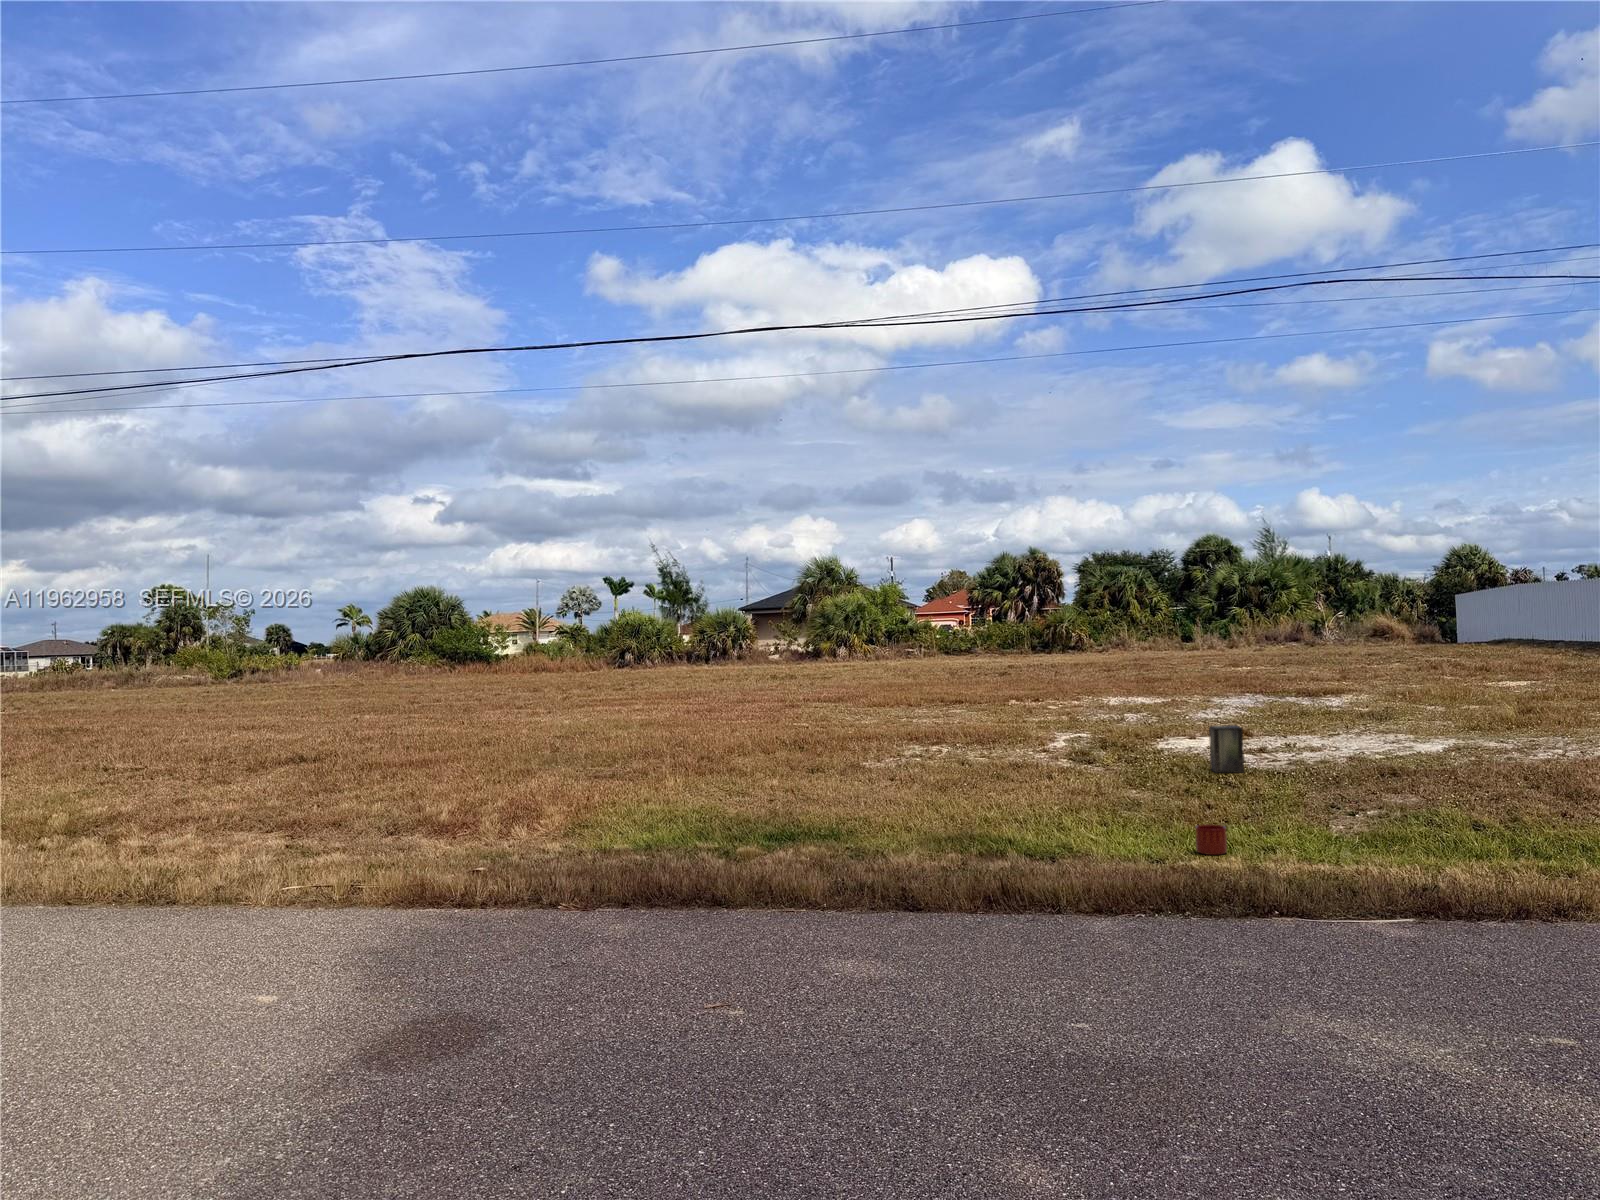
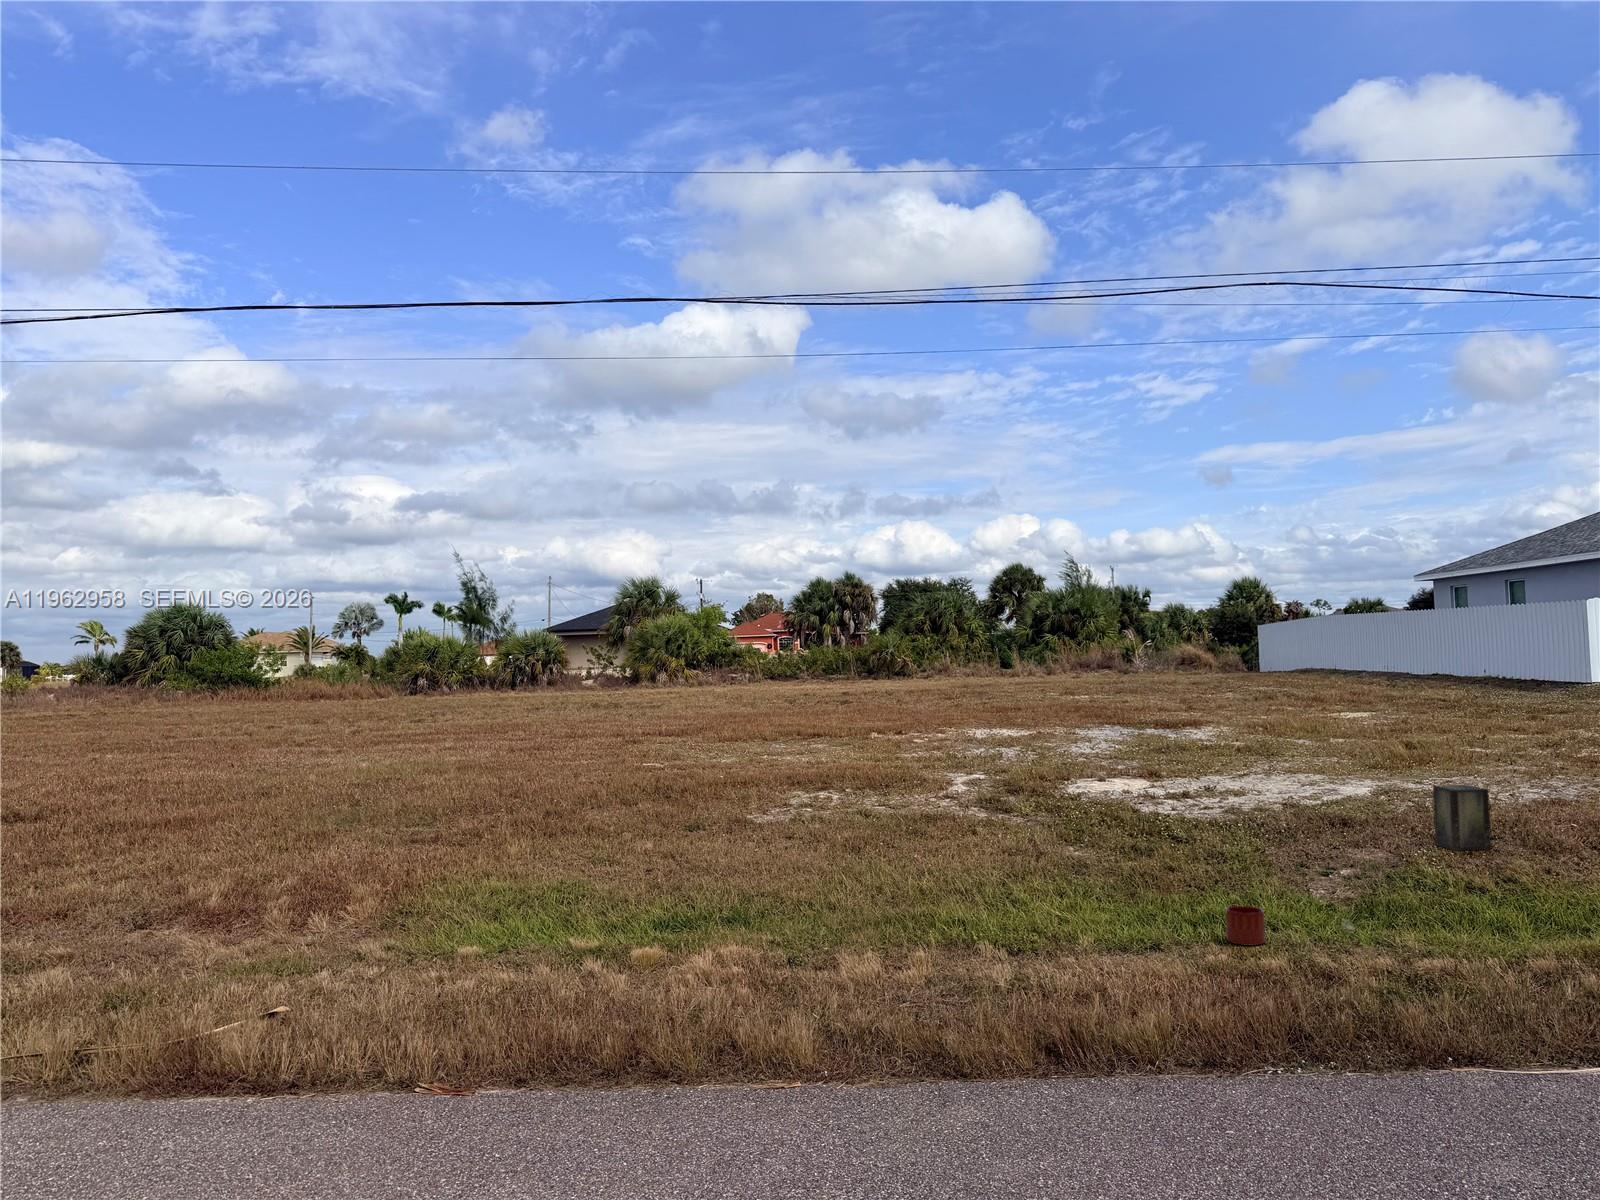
storage box: present [1209,725,1244,773] -> present [1433,785,1491,851]

